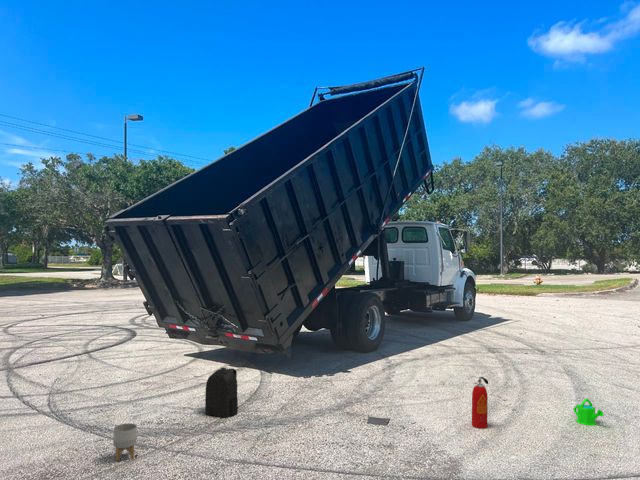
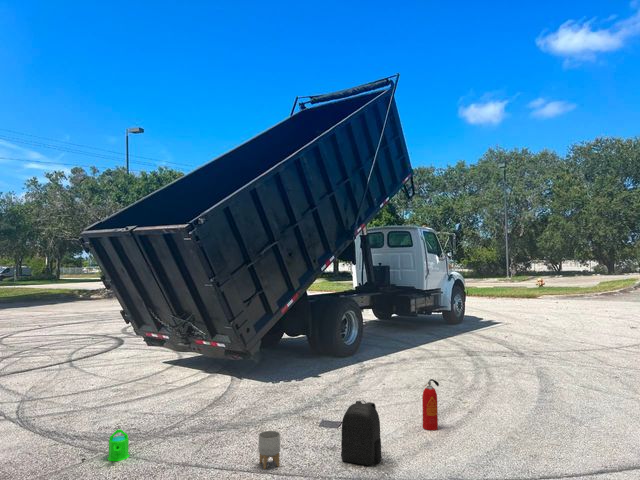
backpack: present [205,367,238,418] -> present [341,401,382,466]
watering can: present [574,399,603,425] -> present [107,429,130,461]
planter: present [113,423,137,461] -> present [259,431,280,469]

